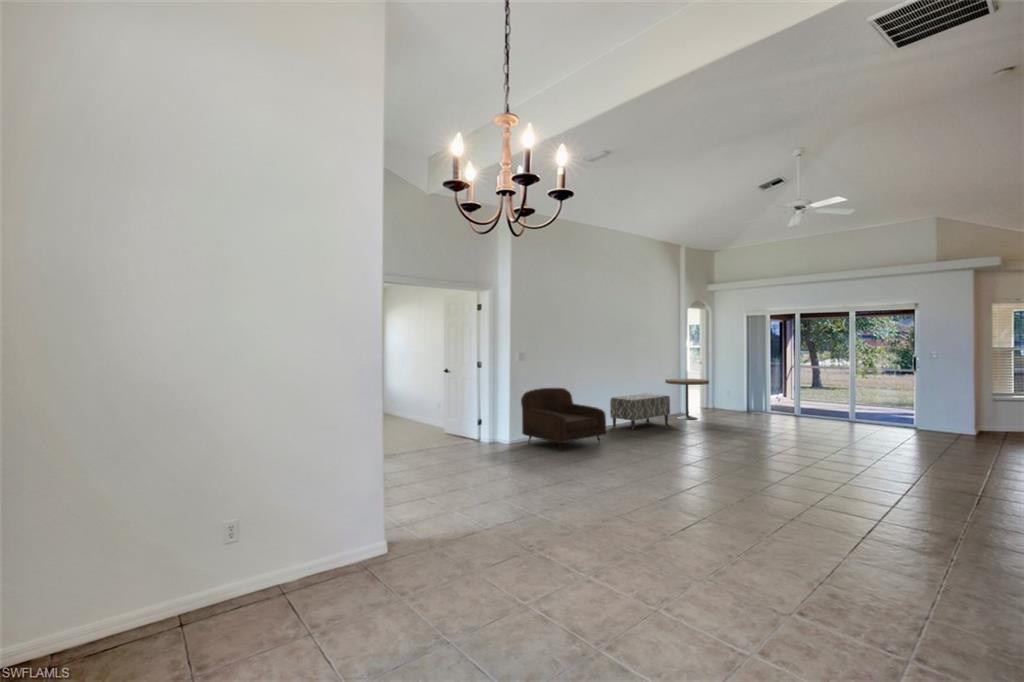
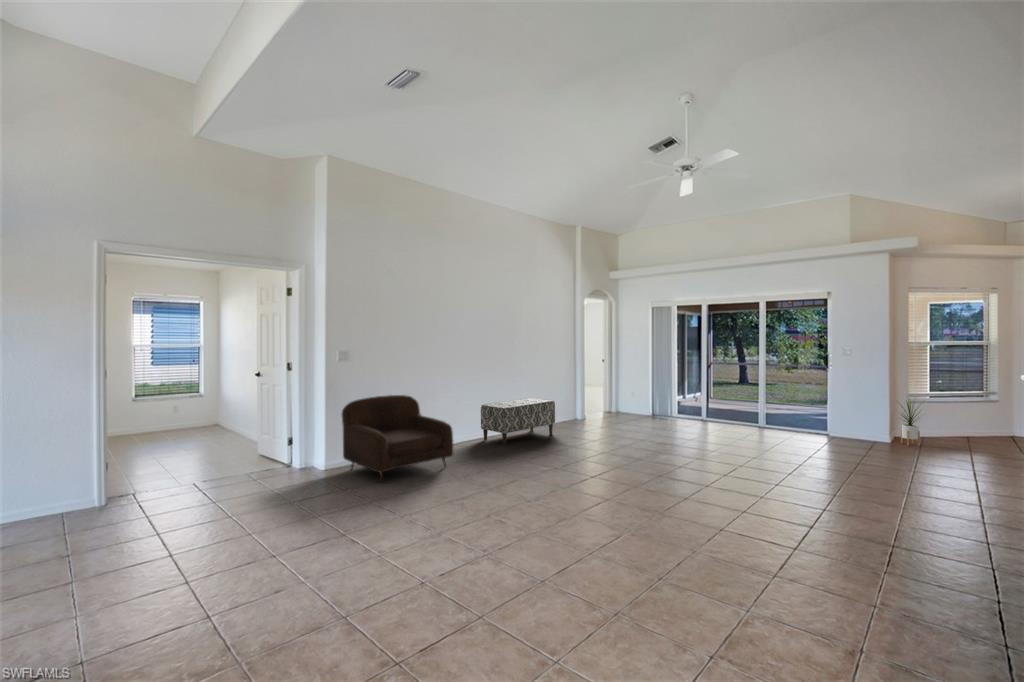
side table: present [665,378,709,420] -> none [555,379,604,428]
house plant: none [978,392,1010,437] -> present [896,400,923,446]

